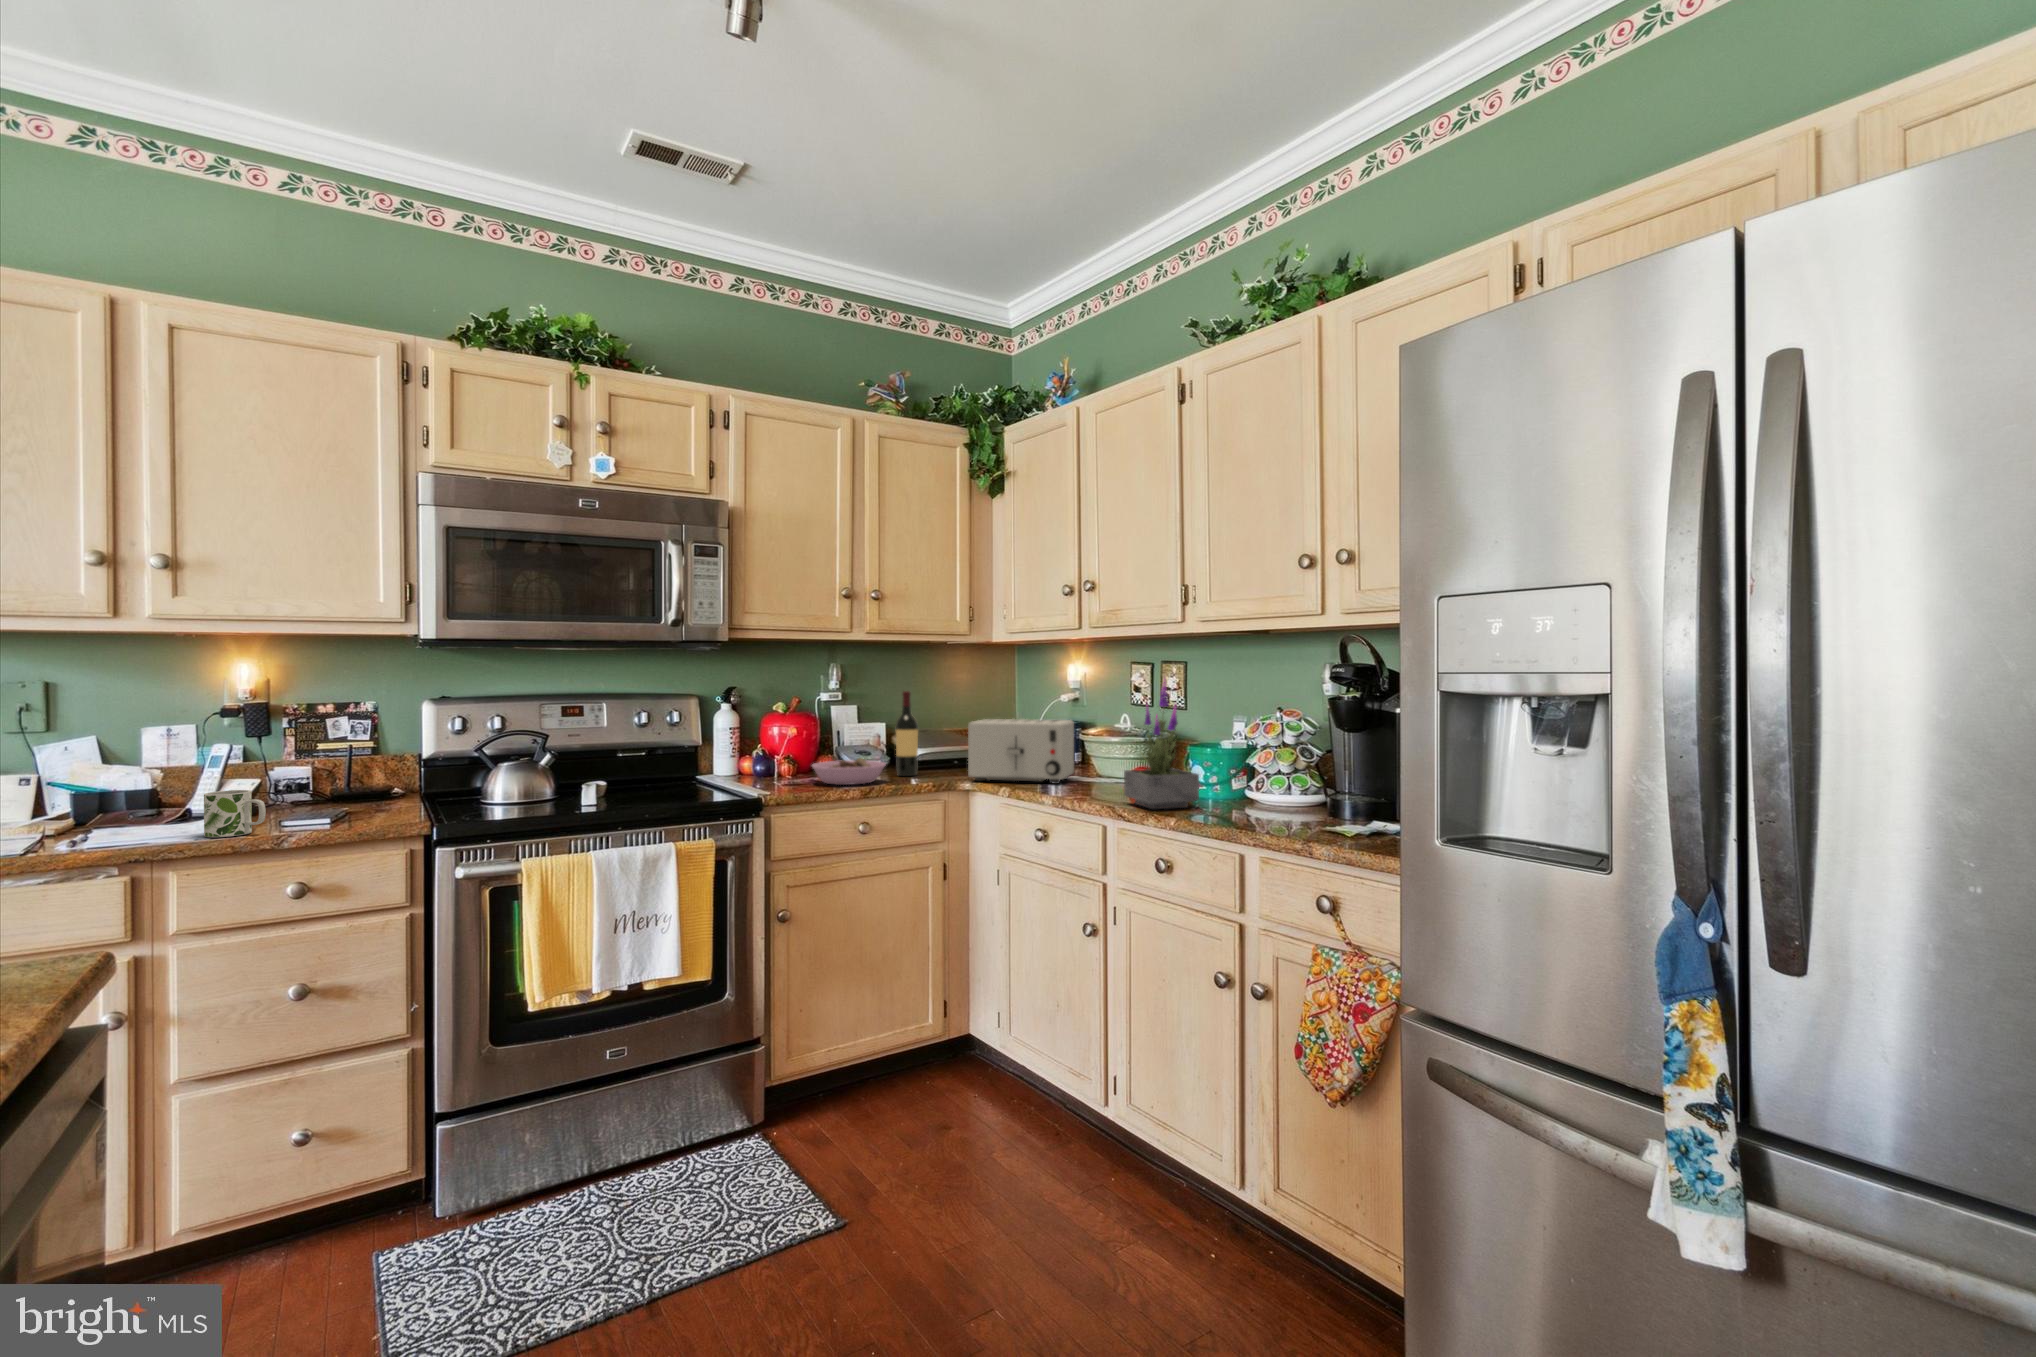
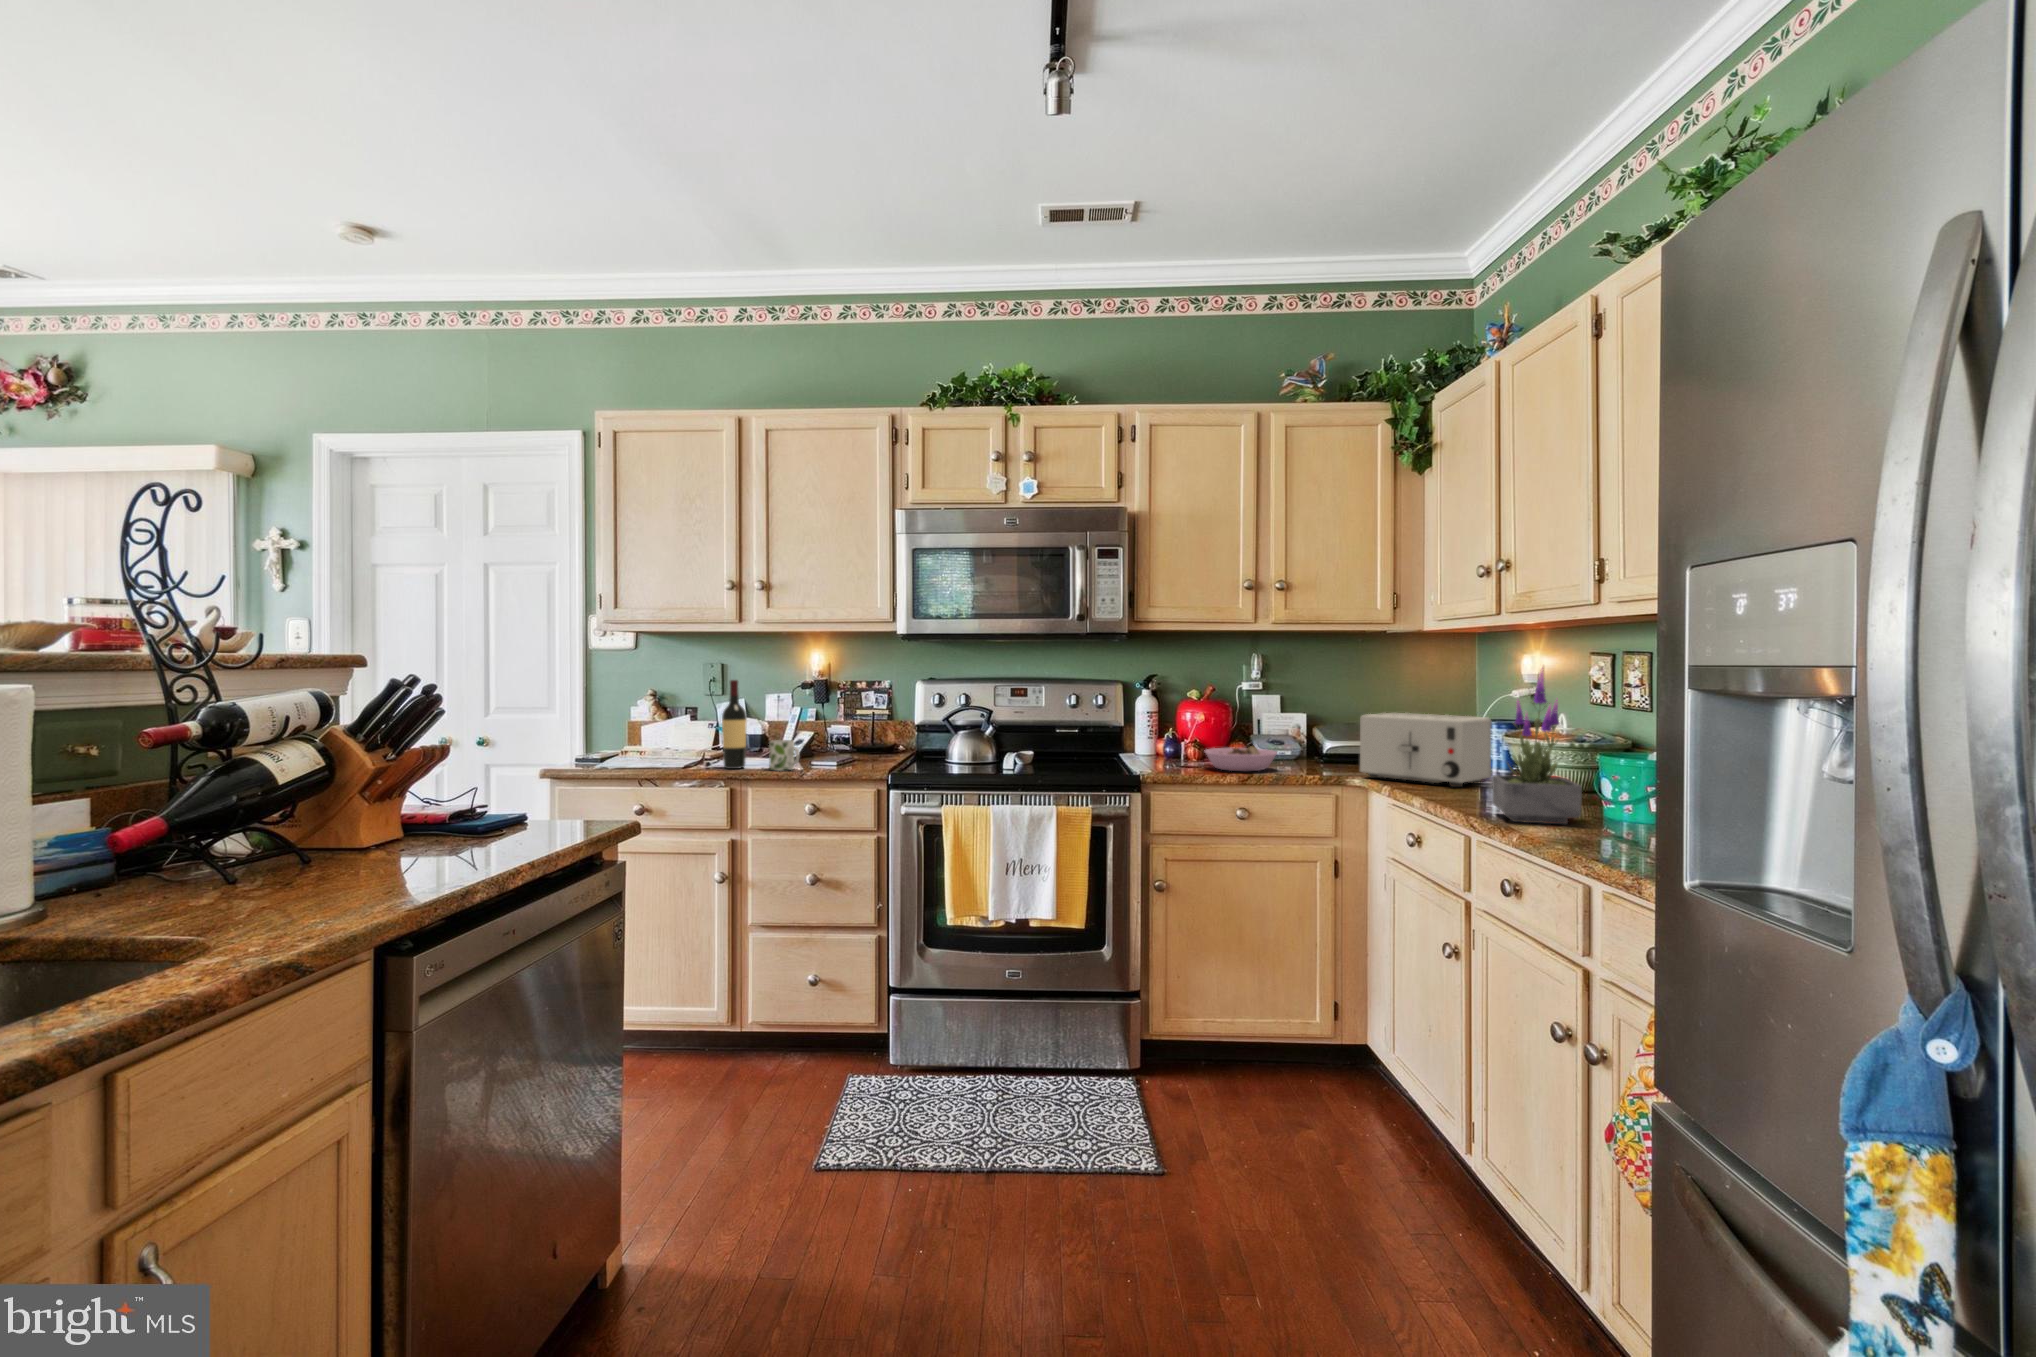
wine bottle: present [896,691,918,776] -> present [722,680,747,769]

